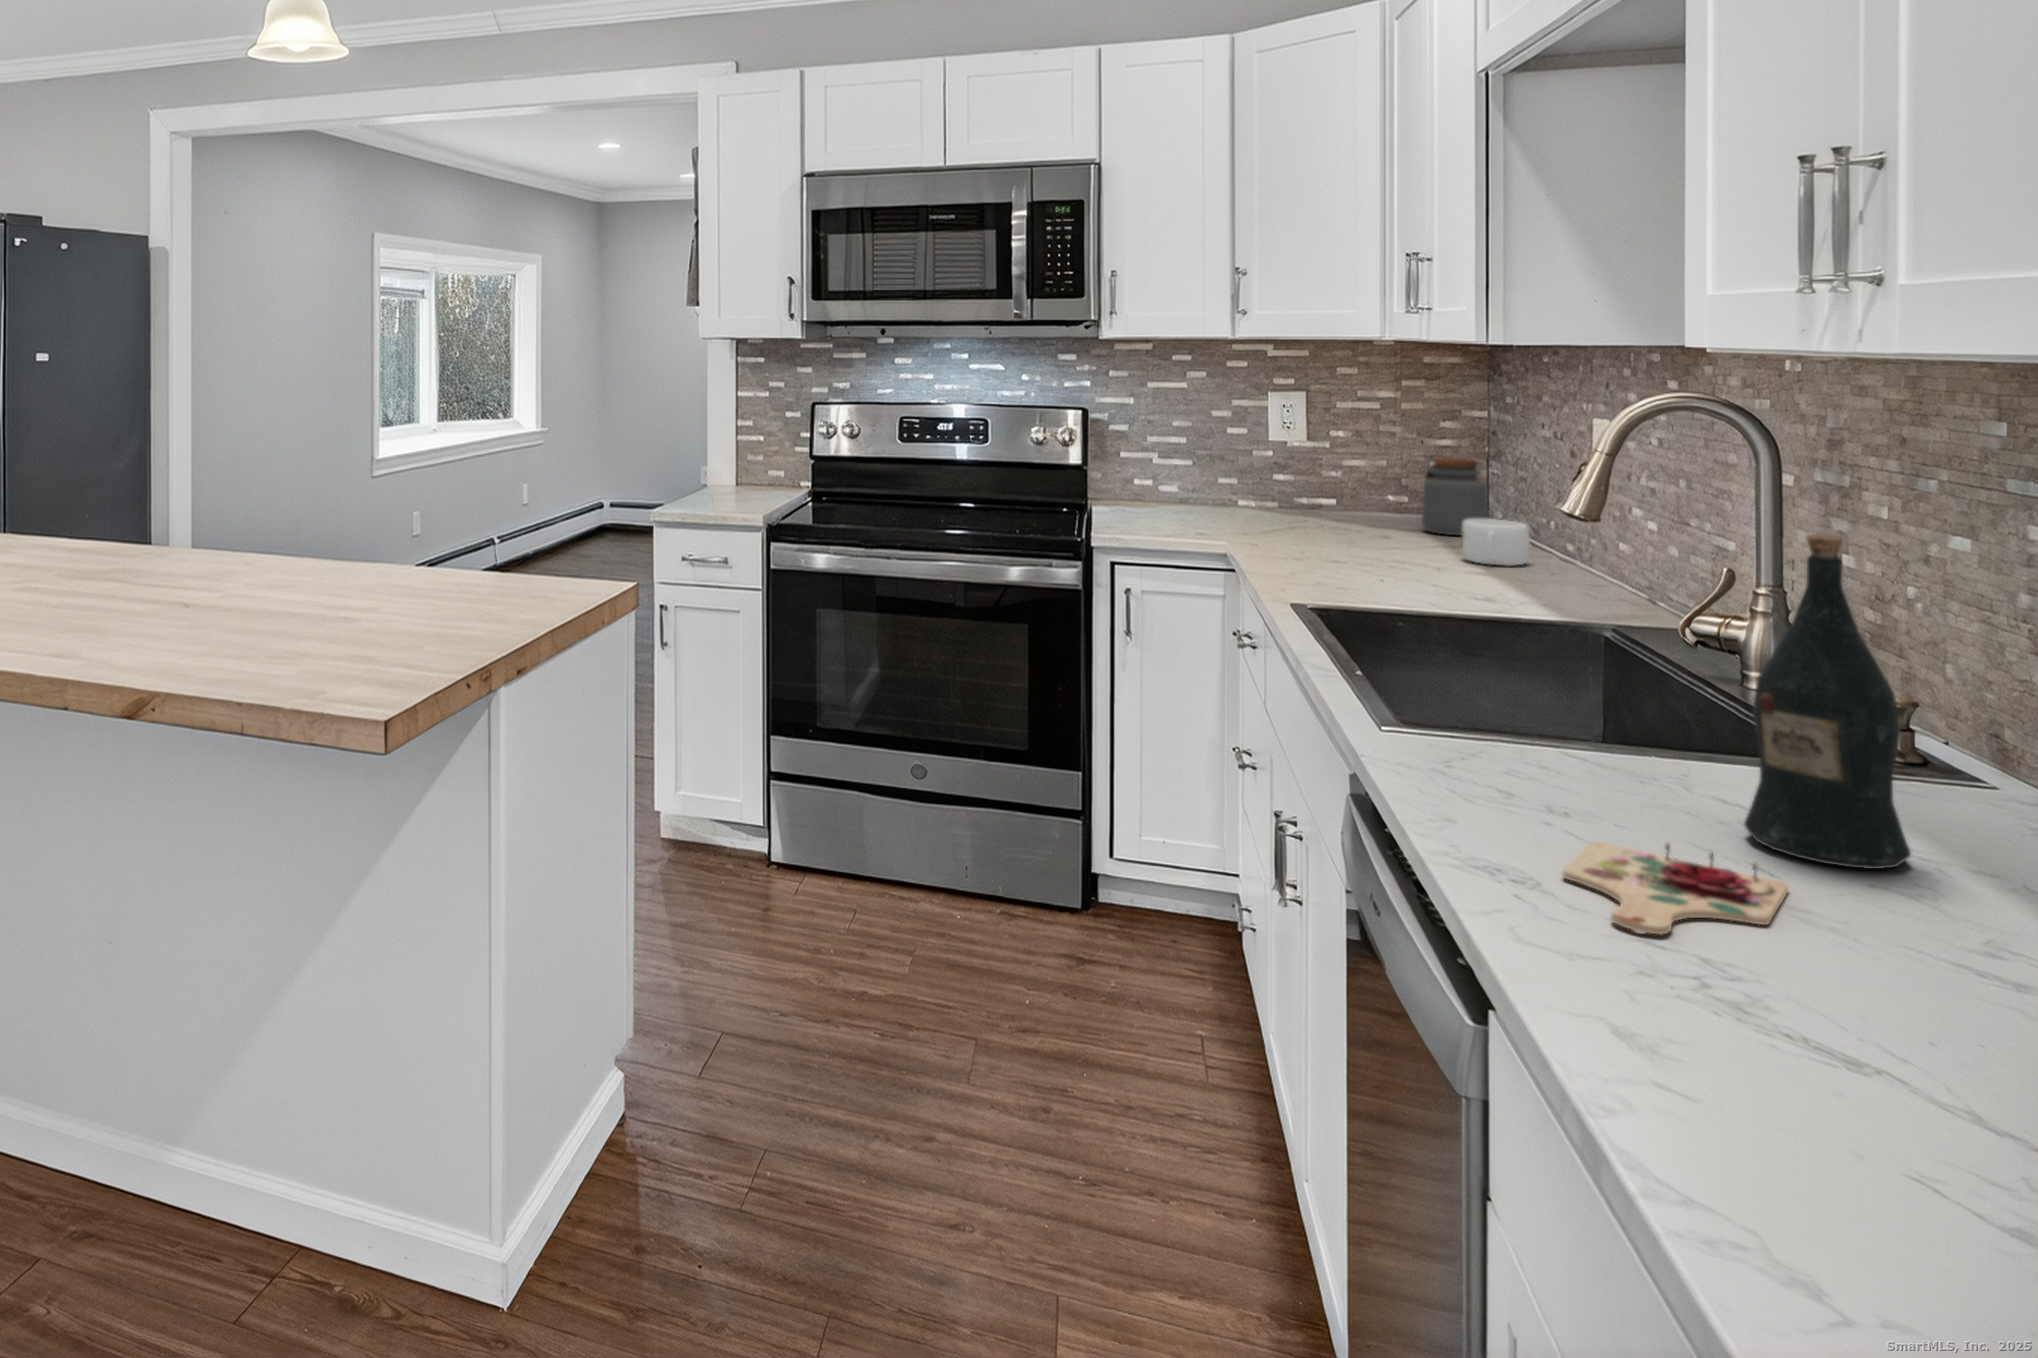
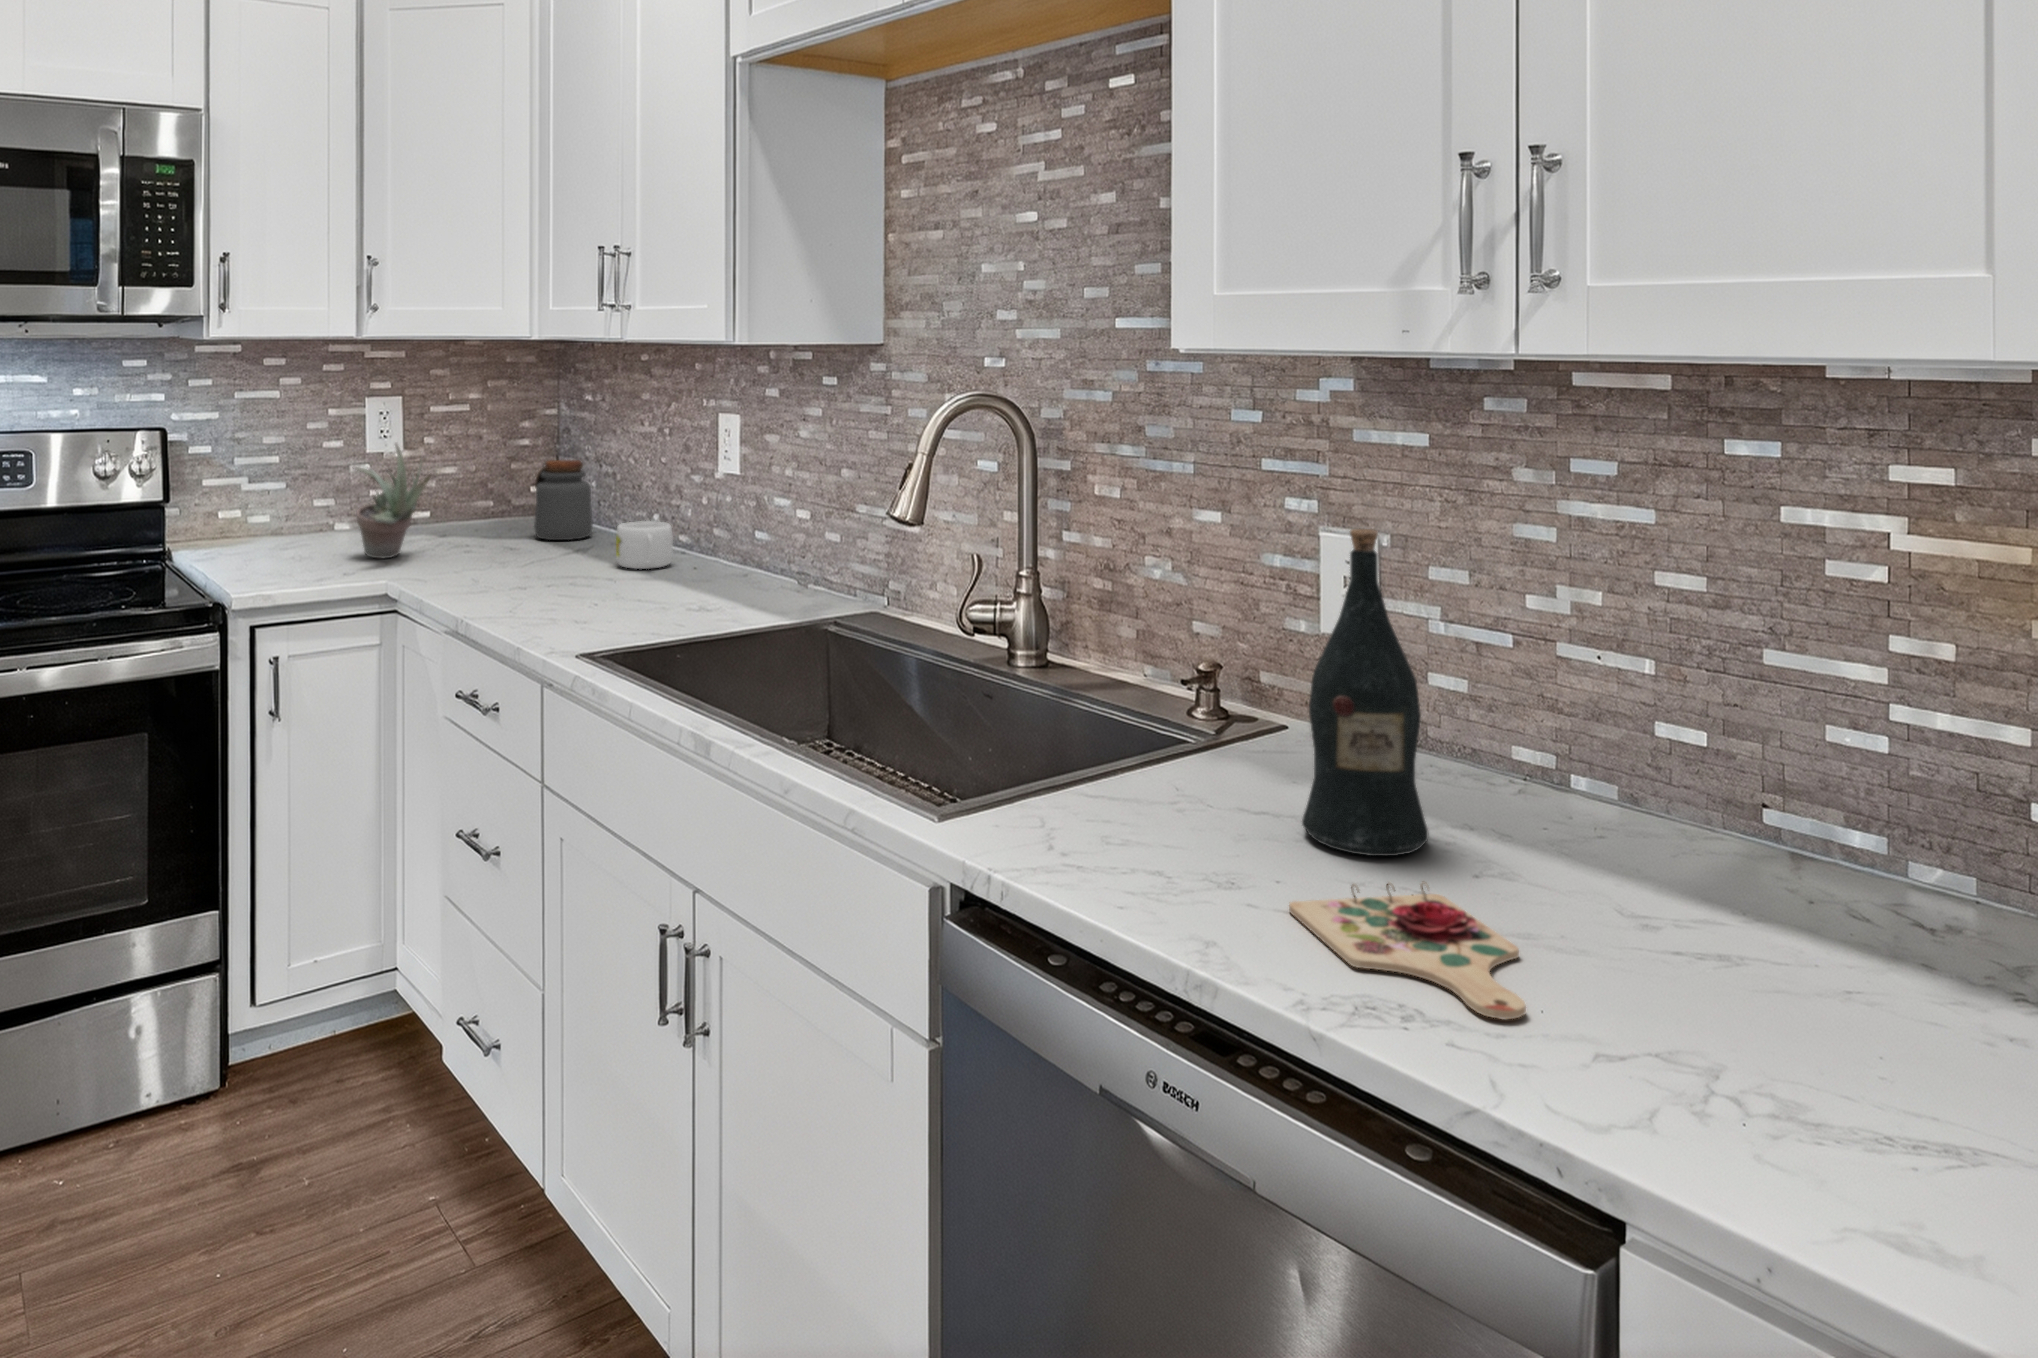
succulent plant: none [1225,429,1297,529] -> present [354,443,431,558]

